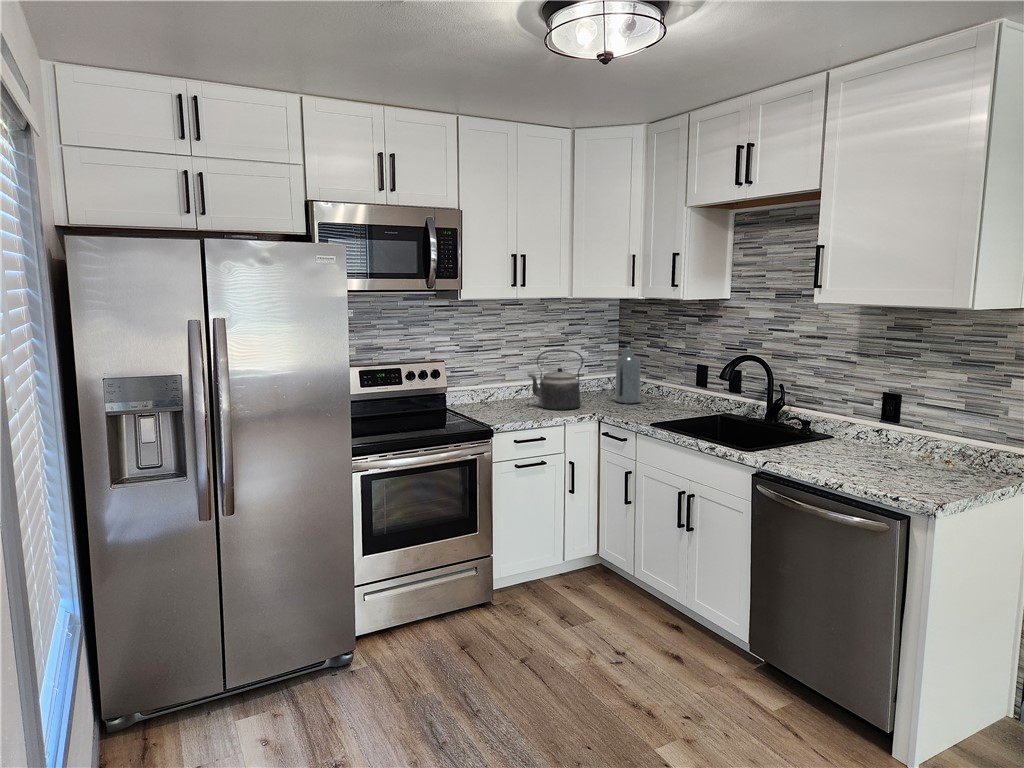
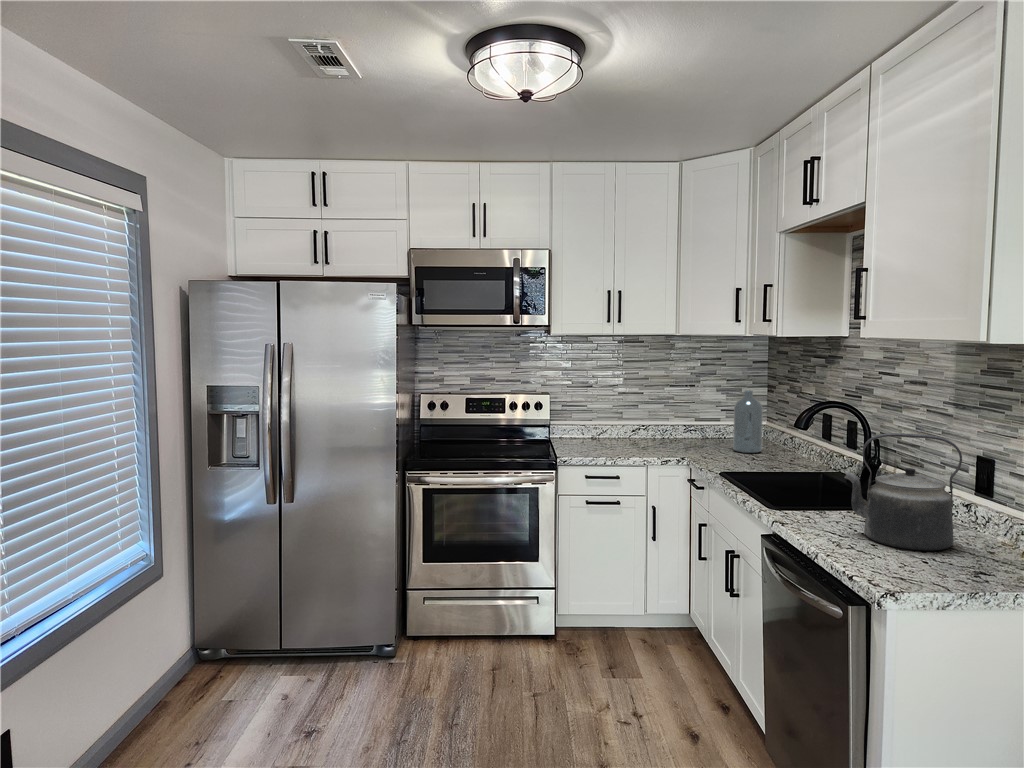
kettle: present [529,350,583,410] -> present [844,433,962,551]

